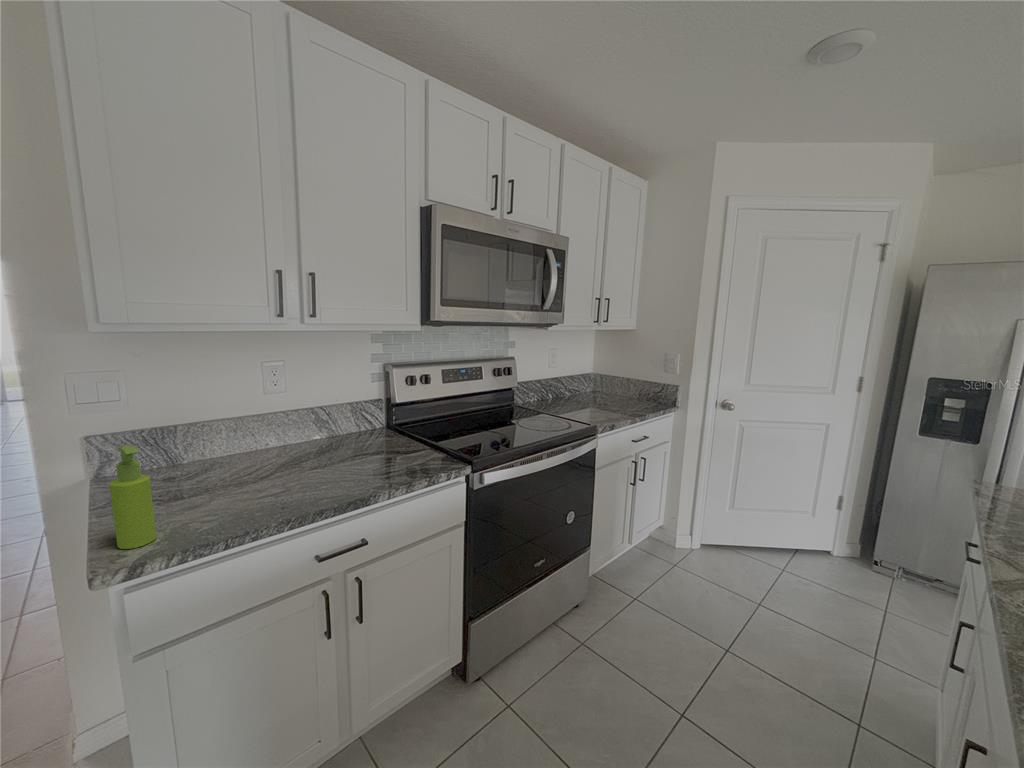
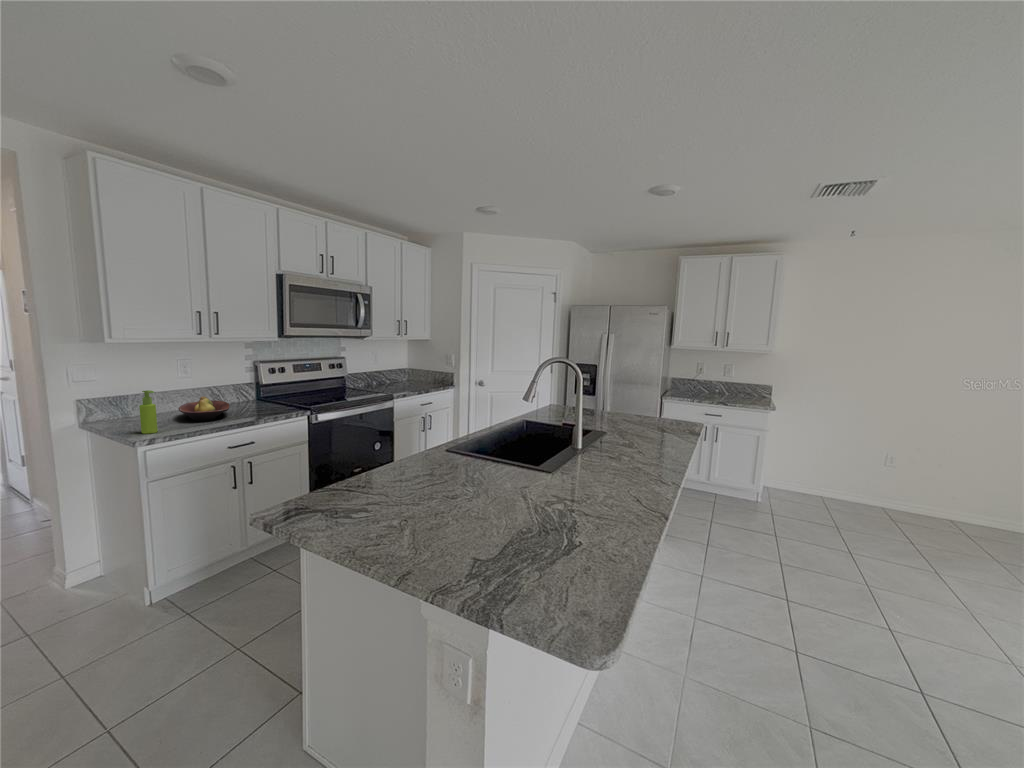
fruit bowl: none [234,434,331,493] -> present [179,396,229,421]

